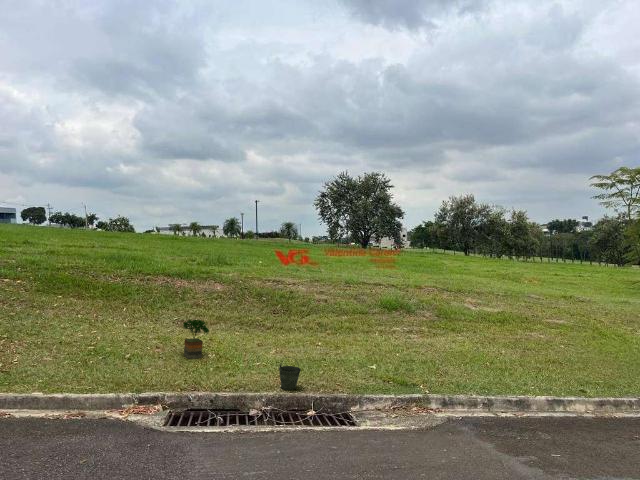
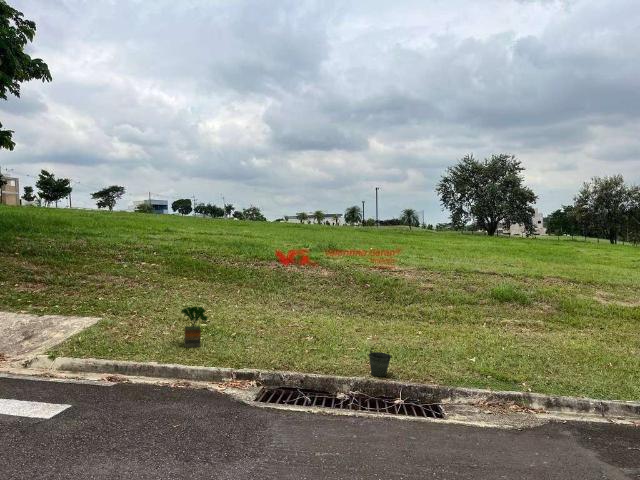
potted tree: present [183,320,209,359] -> present [182,306,208,347]

